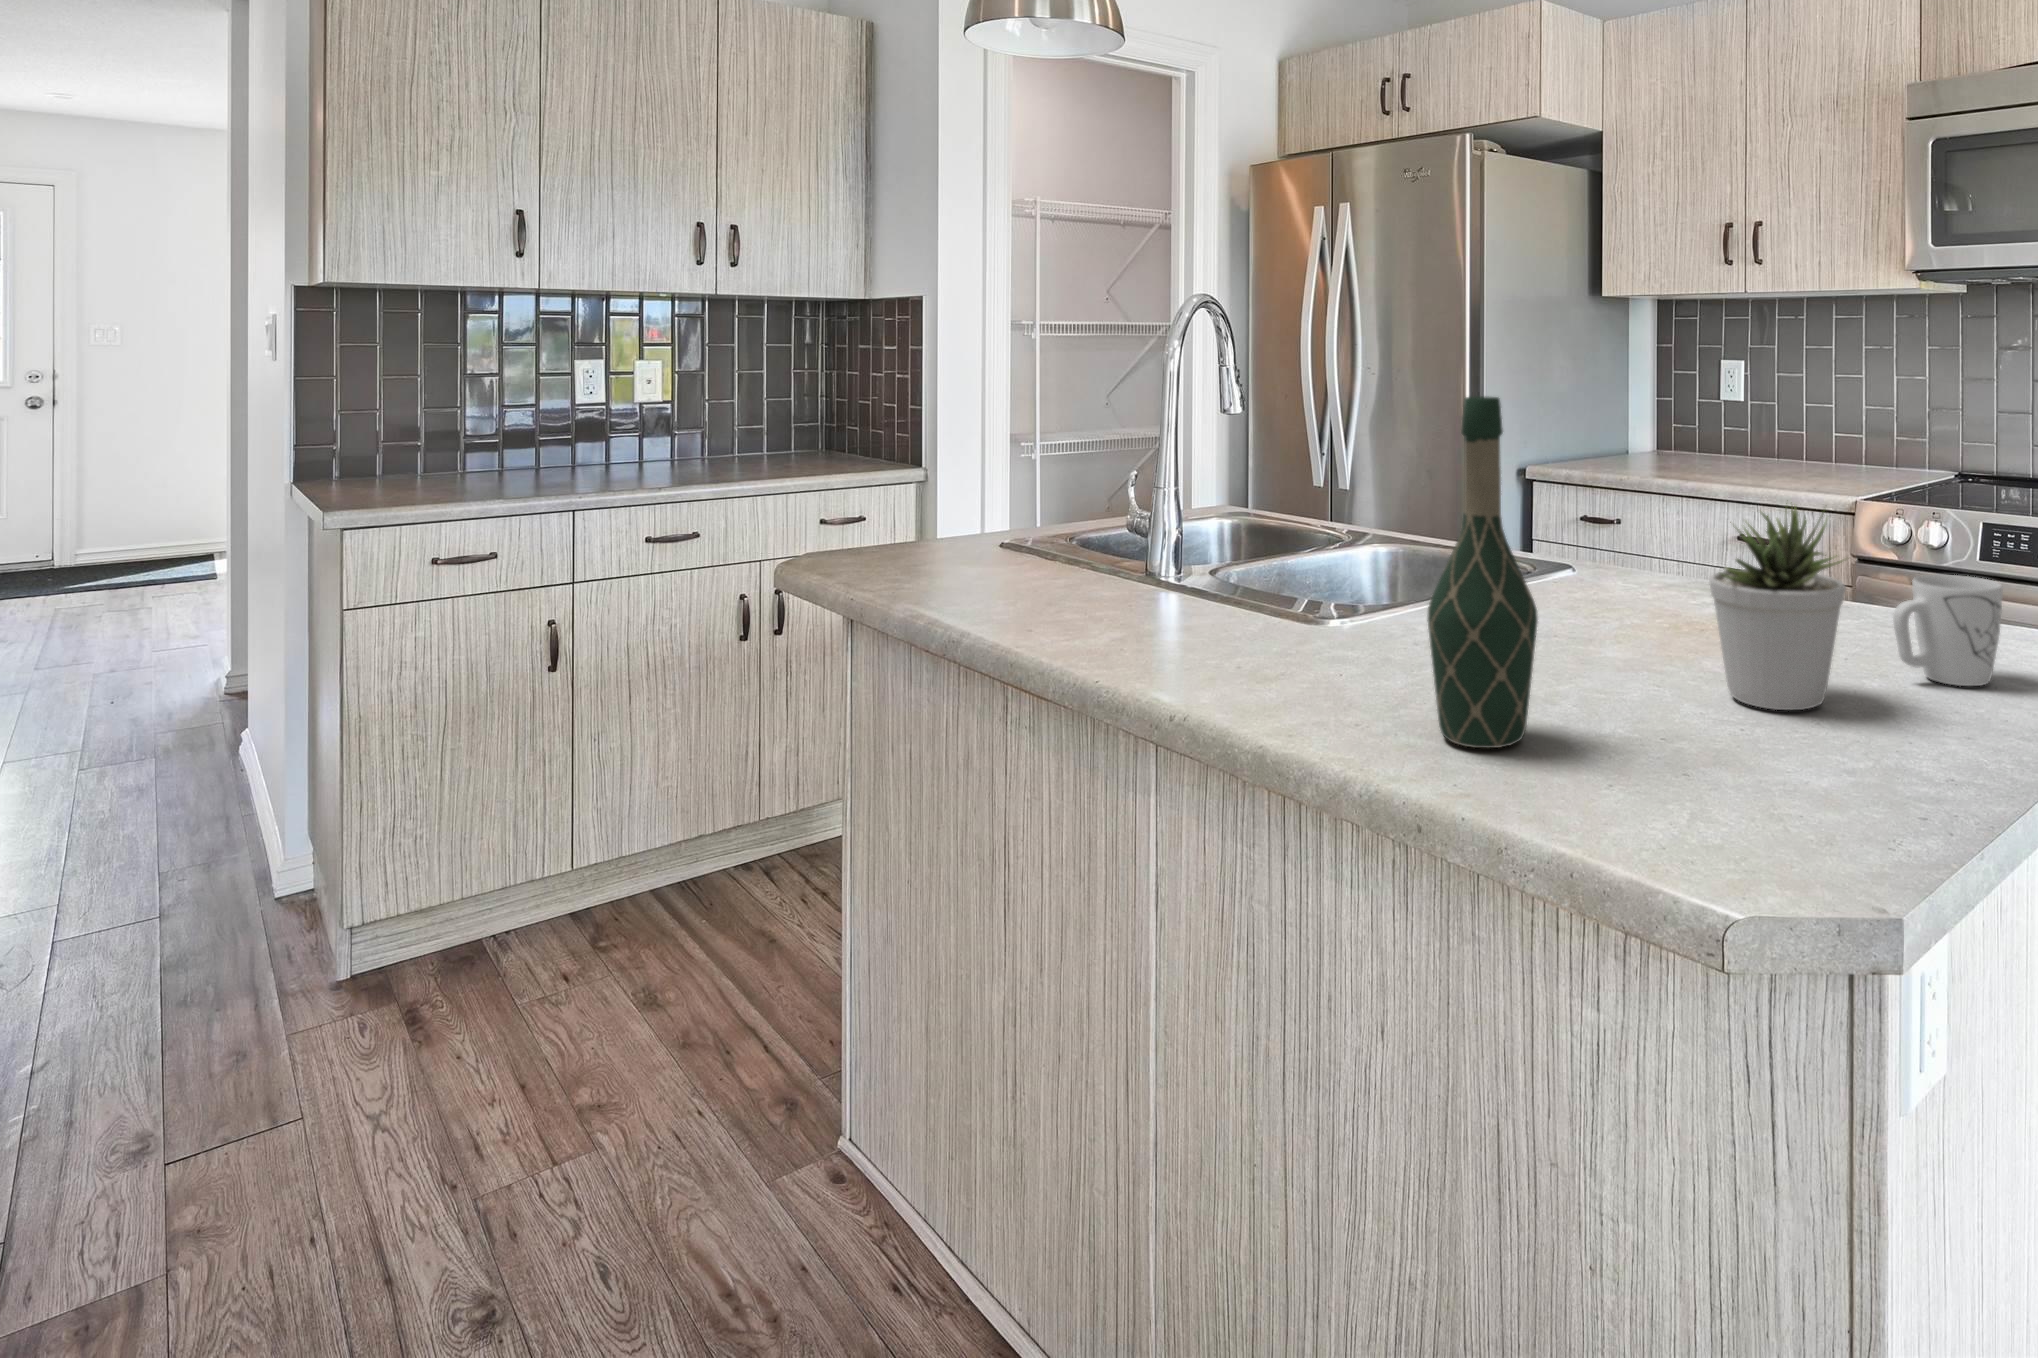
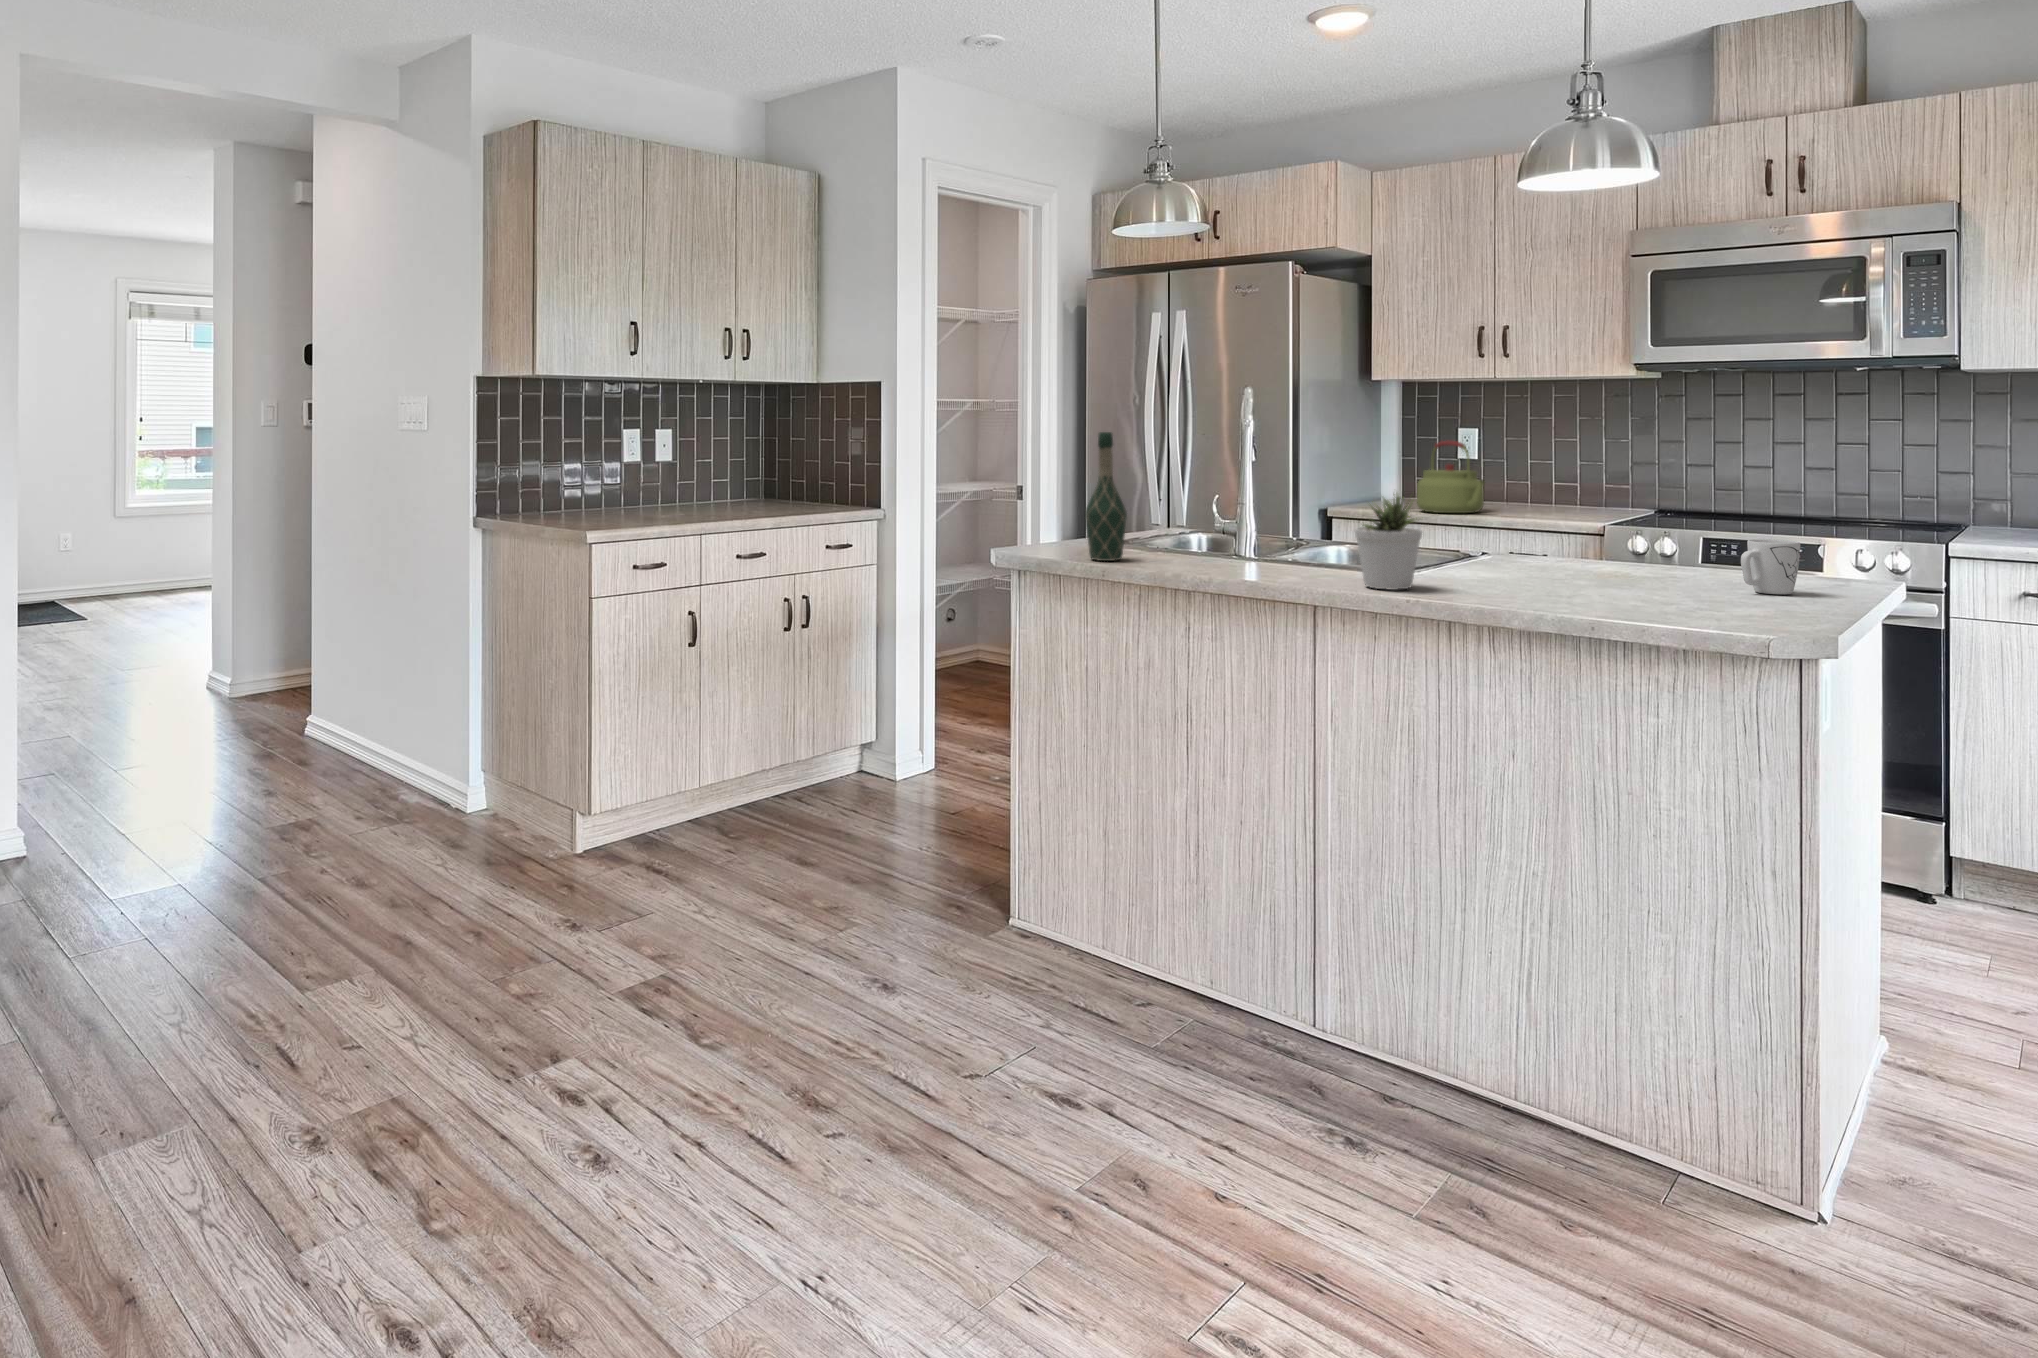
kettle: none [1646,374,1732,474] -> present [1417,441,1484,513]
wine bottle: present [1427,396,1538,748] -> present [1085,432,1127,561]
potted plant: present [1709,505,1846,710] -> present [1355,494,1422,590]

